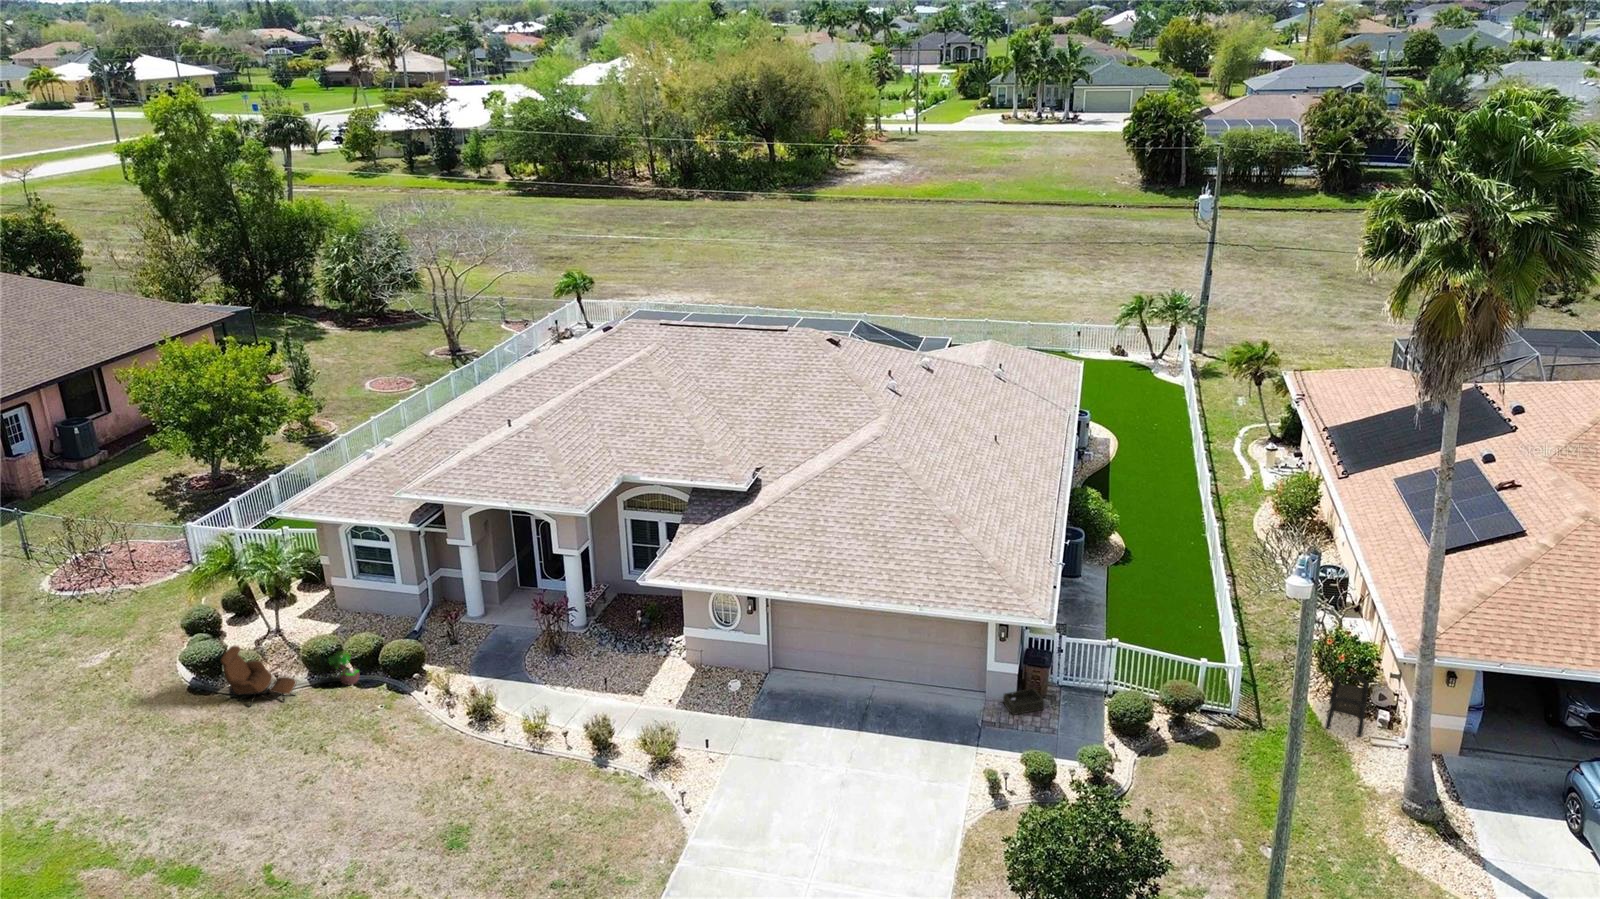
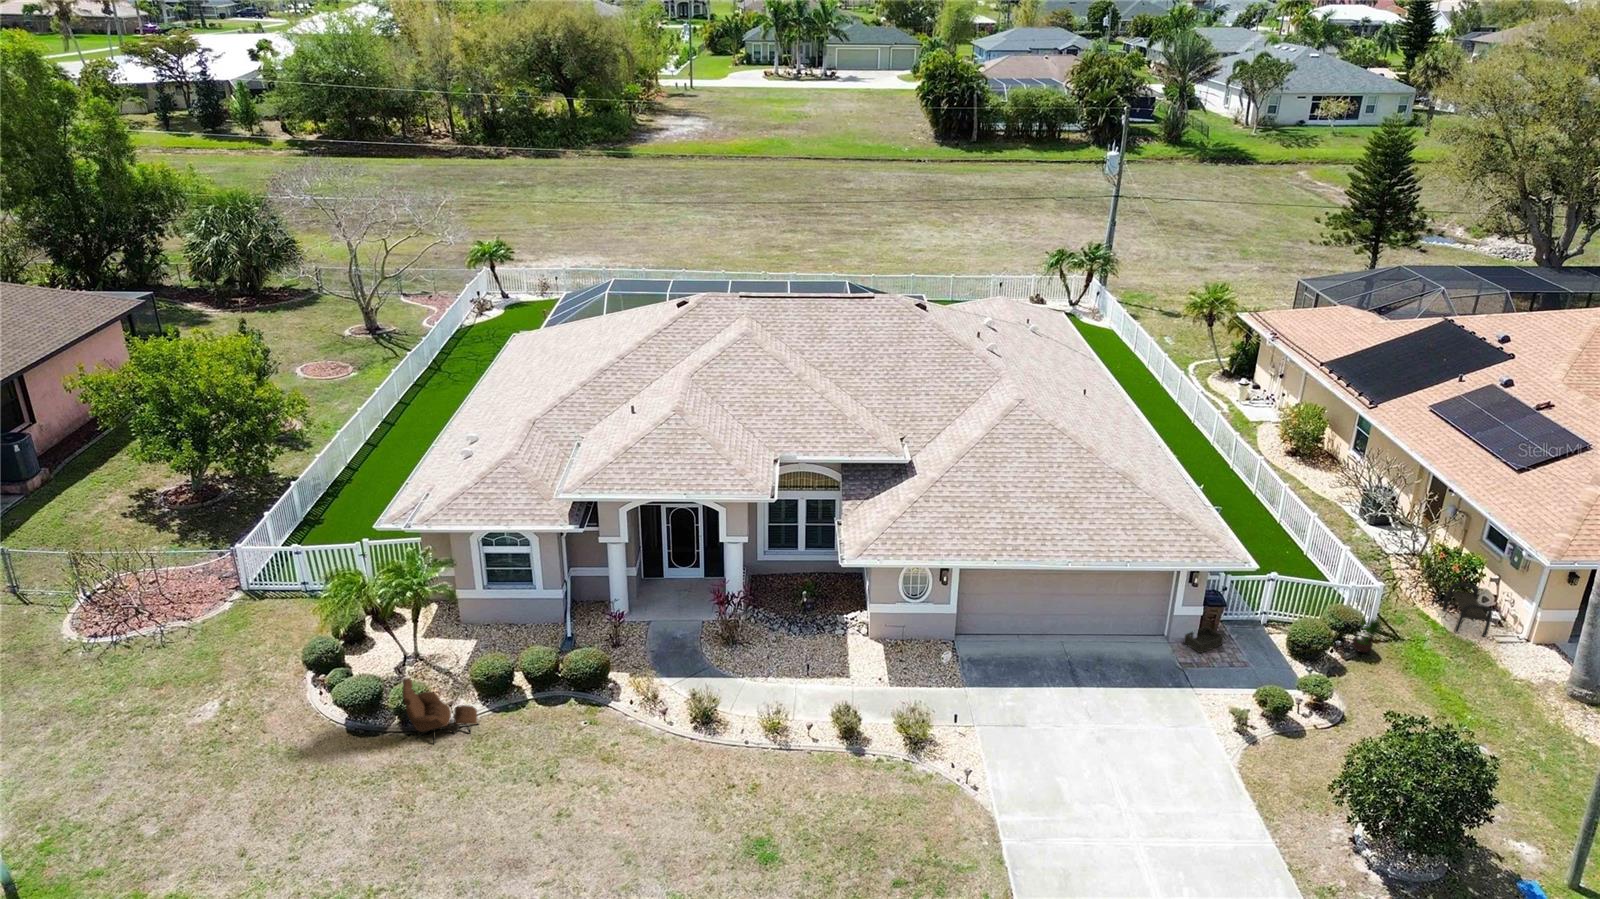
potted tree: present [330,653,360,685] -> present [1352,620,1383,652]

